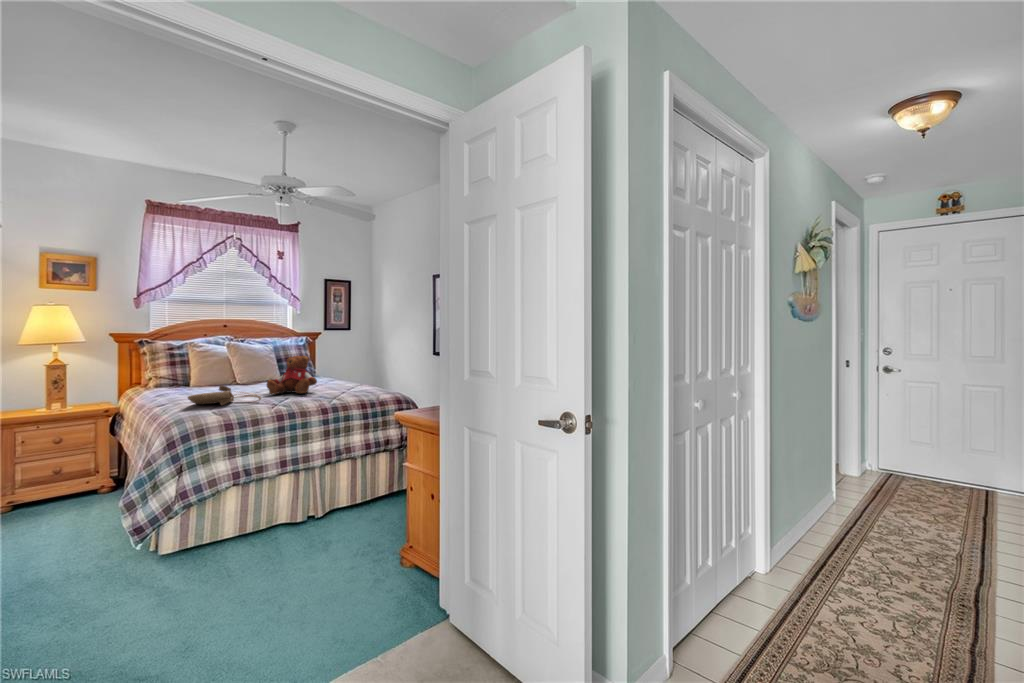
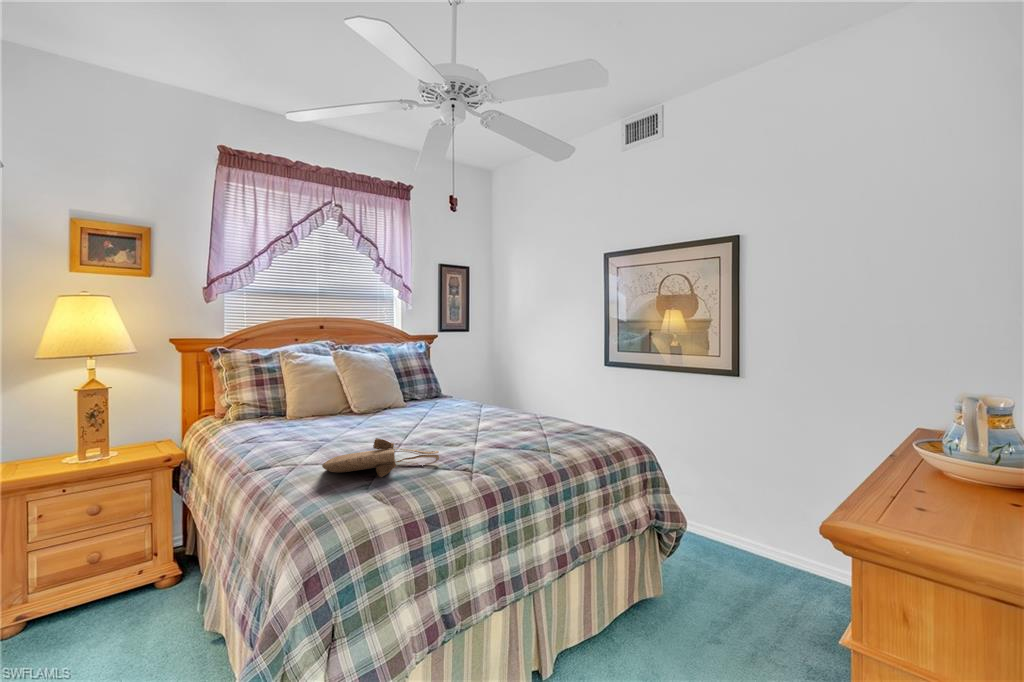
teddy bear: present [267,356,317,394] -> none [421,376,500,443]

